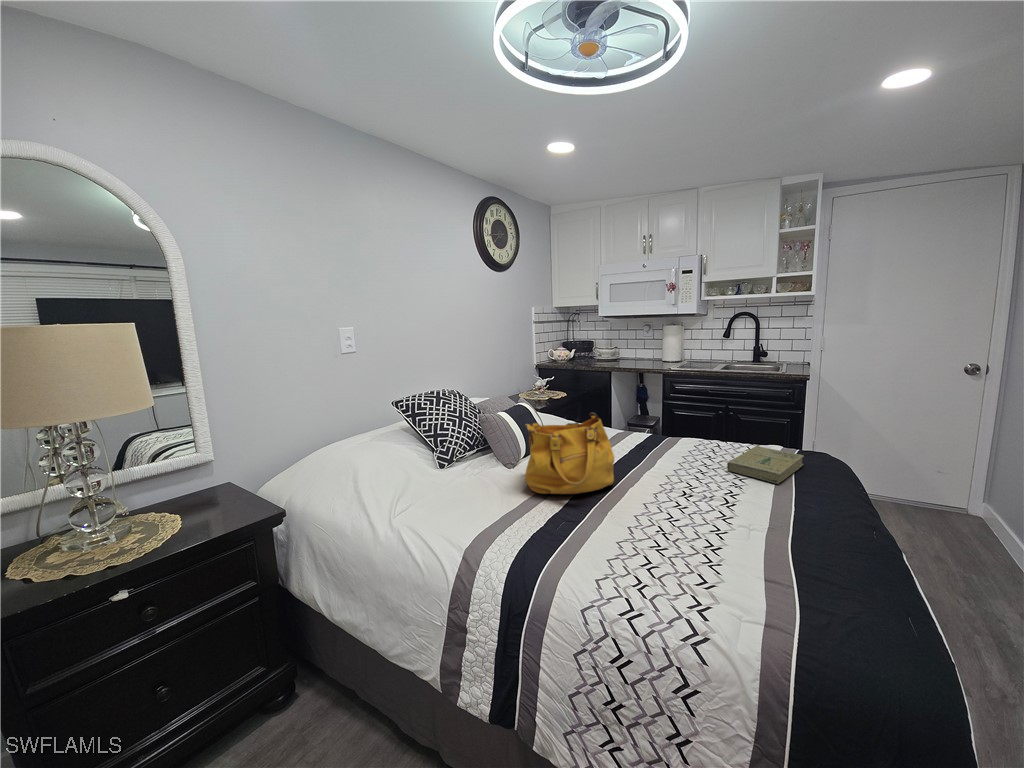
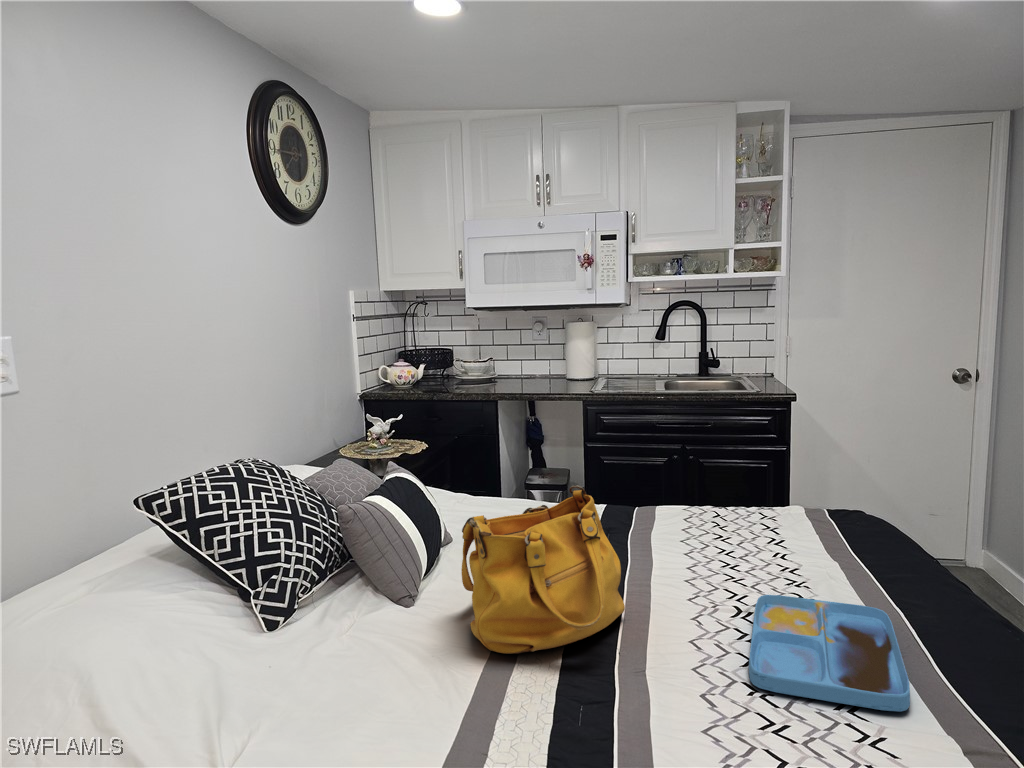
book: present [727,446,804,484] -> none [768,511,857,571]
tray: none [661,487,776,556] -> present [749,595,910,712]

